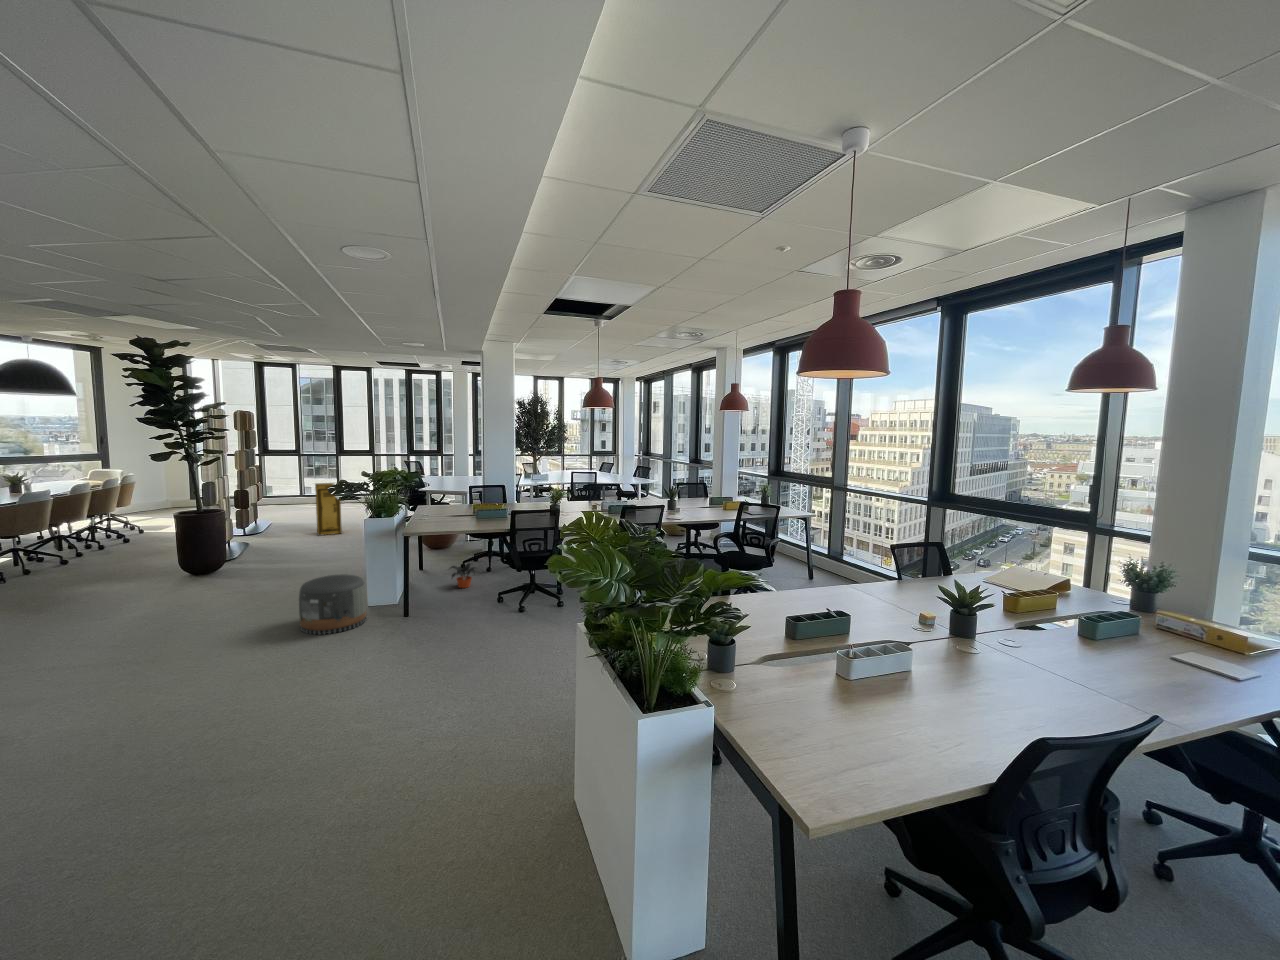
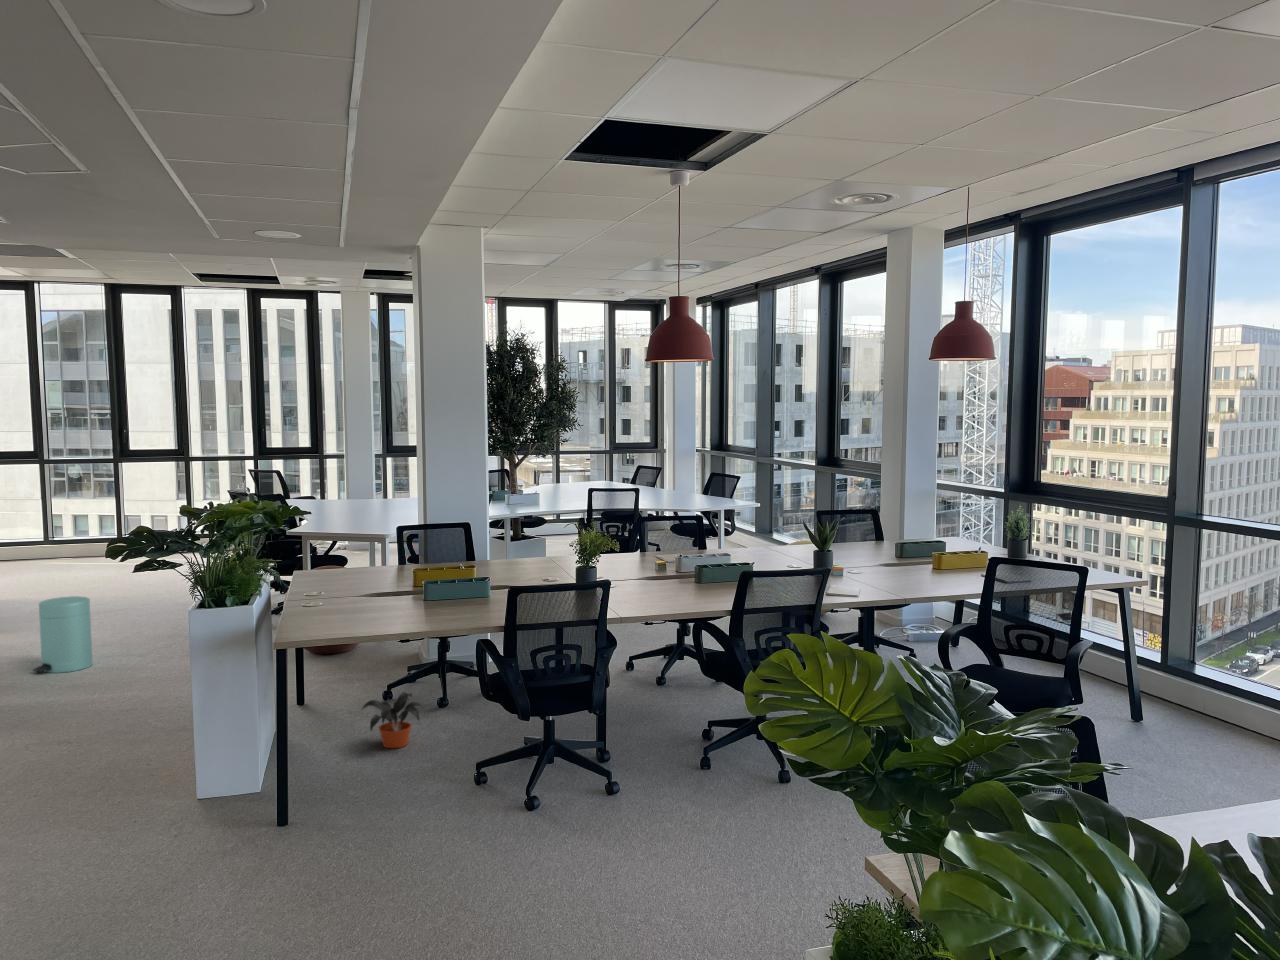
storage cabinet: present [315,483,342,536] -> none [74,519,128,628]
trash can: none [293,519,323,555] -> present [33,596,93,673]
pouf: present [299,574,367,635] -> none [53,731,198,872]

